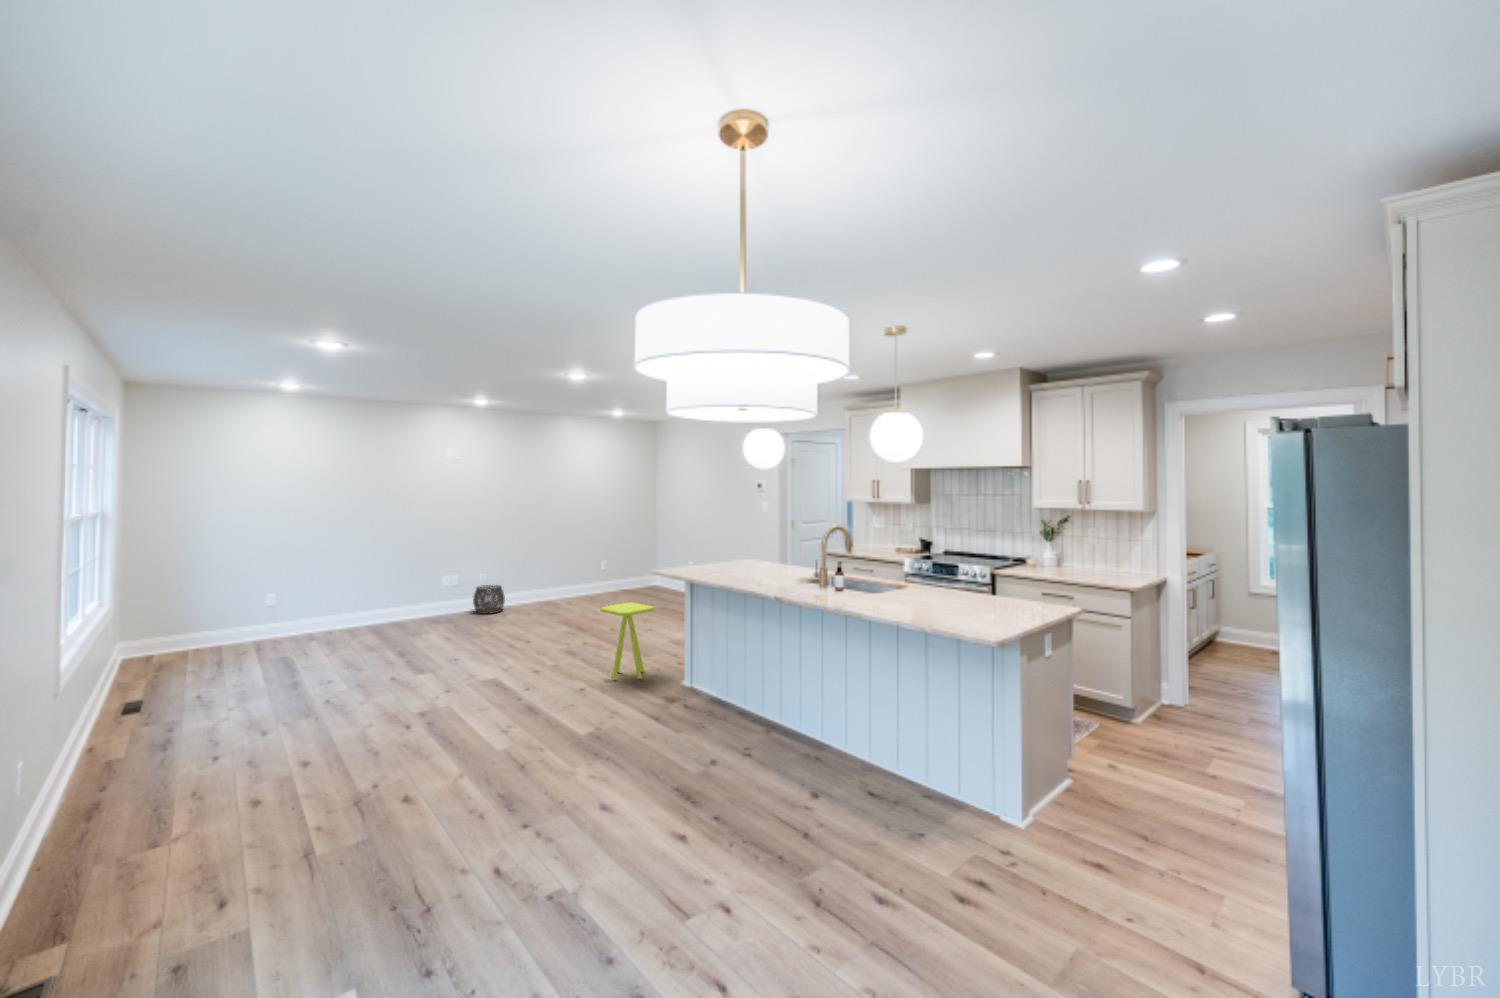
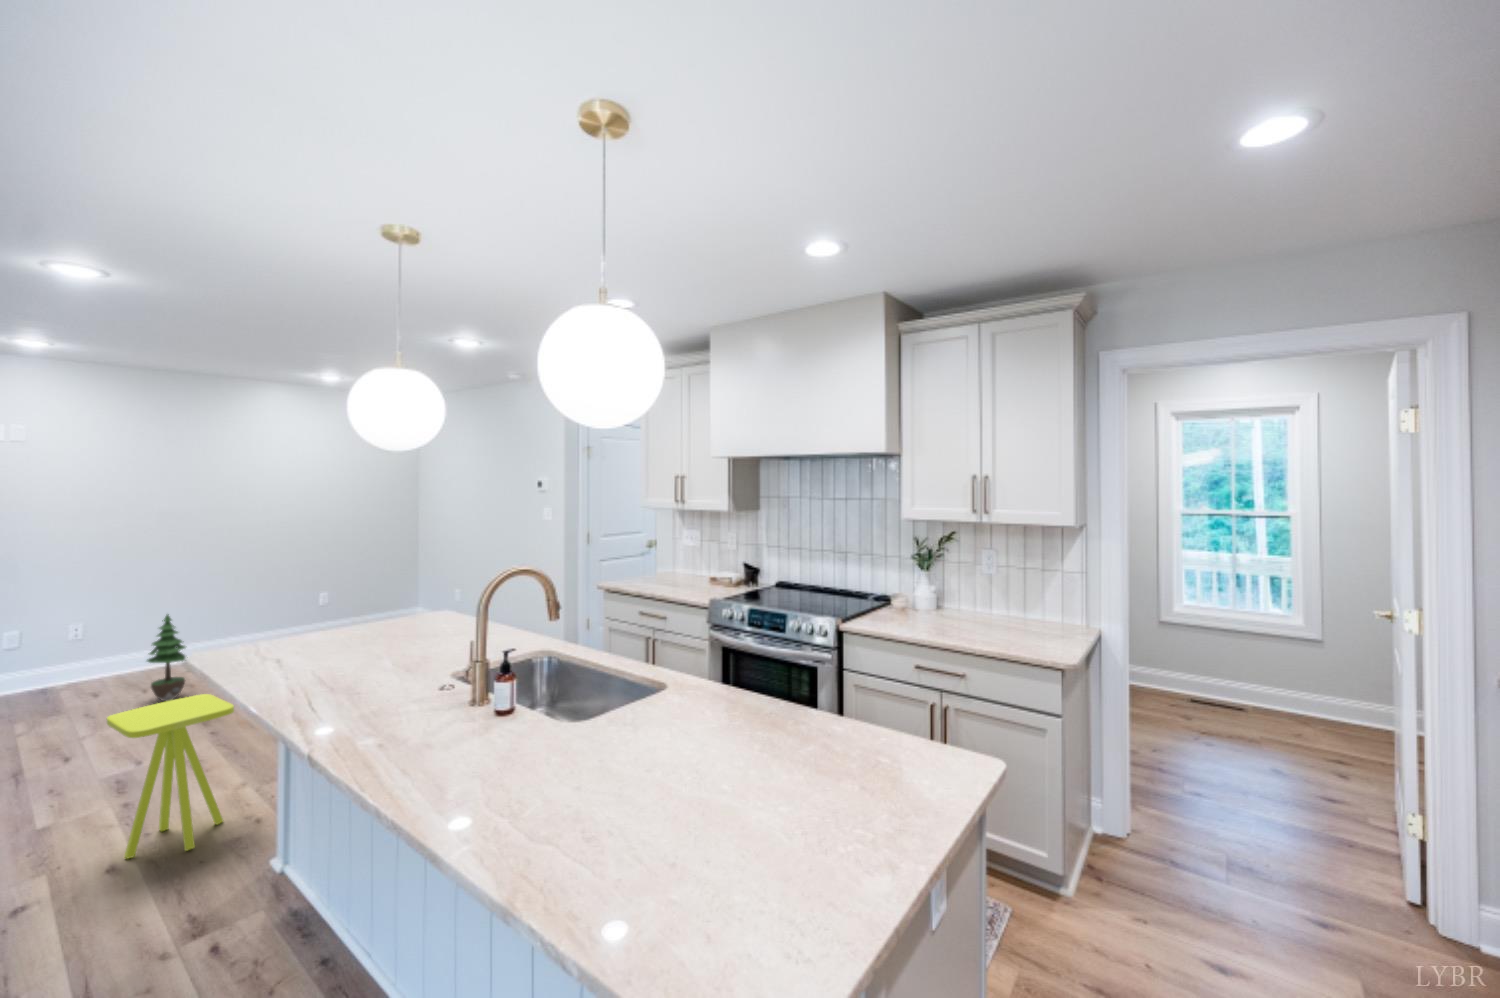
potted tree: none [538,569,559,624] -> present [147,614,186,701]
woven basket: present [473,585,505,614] -> none [56,634,126,684]

